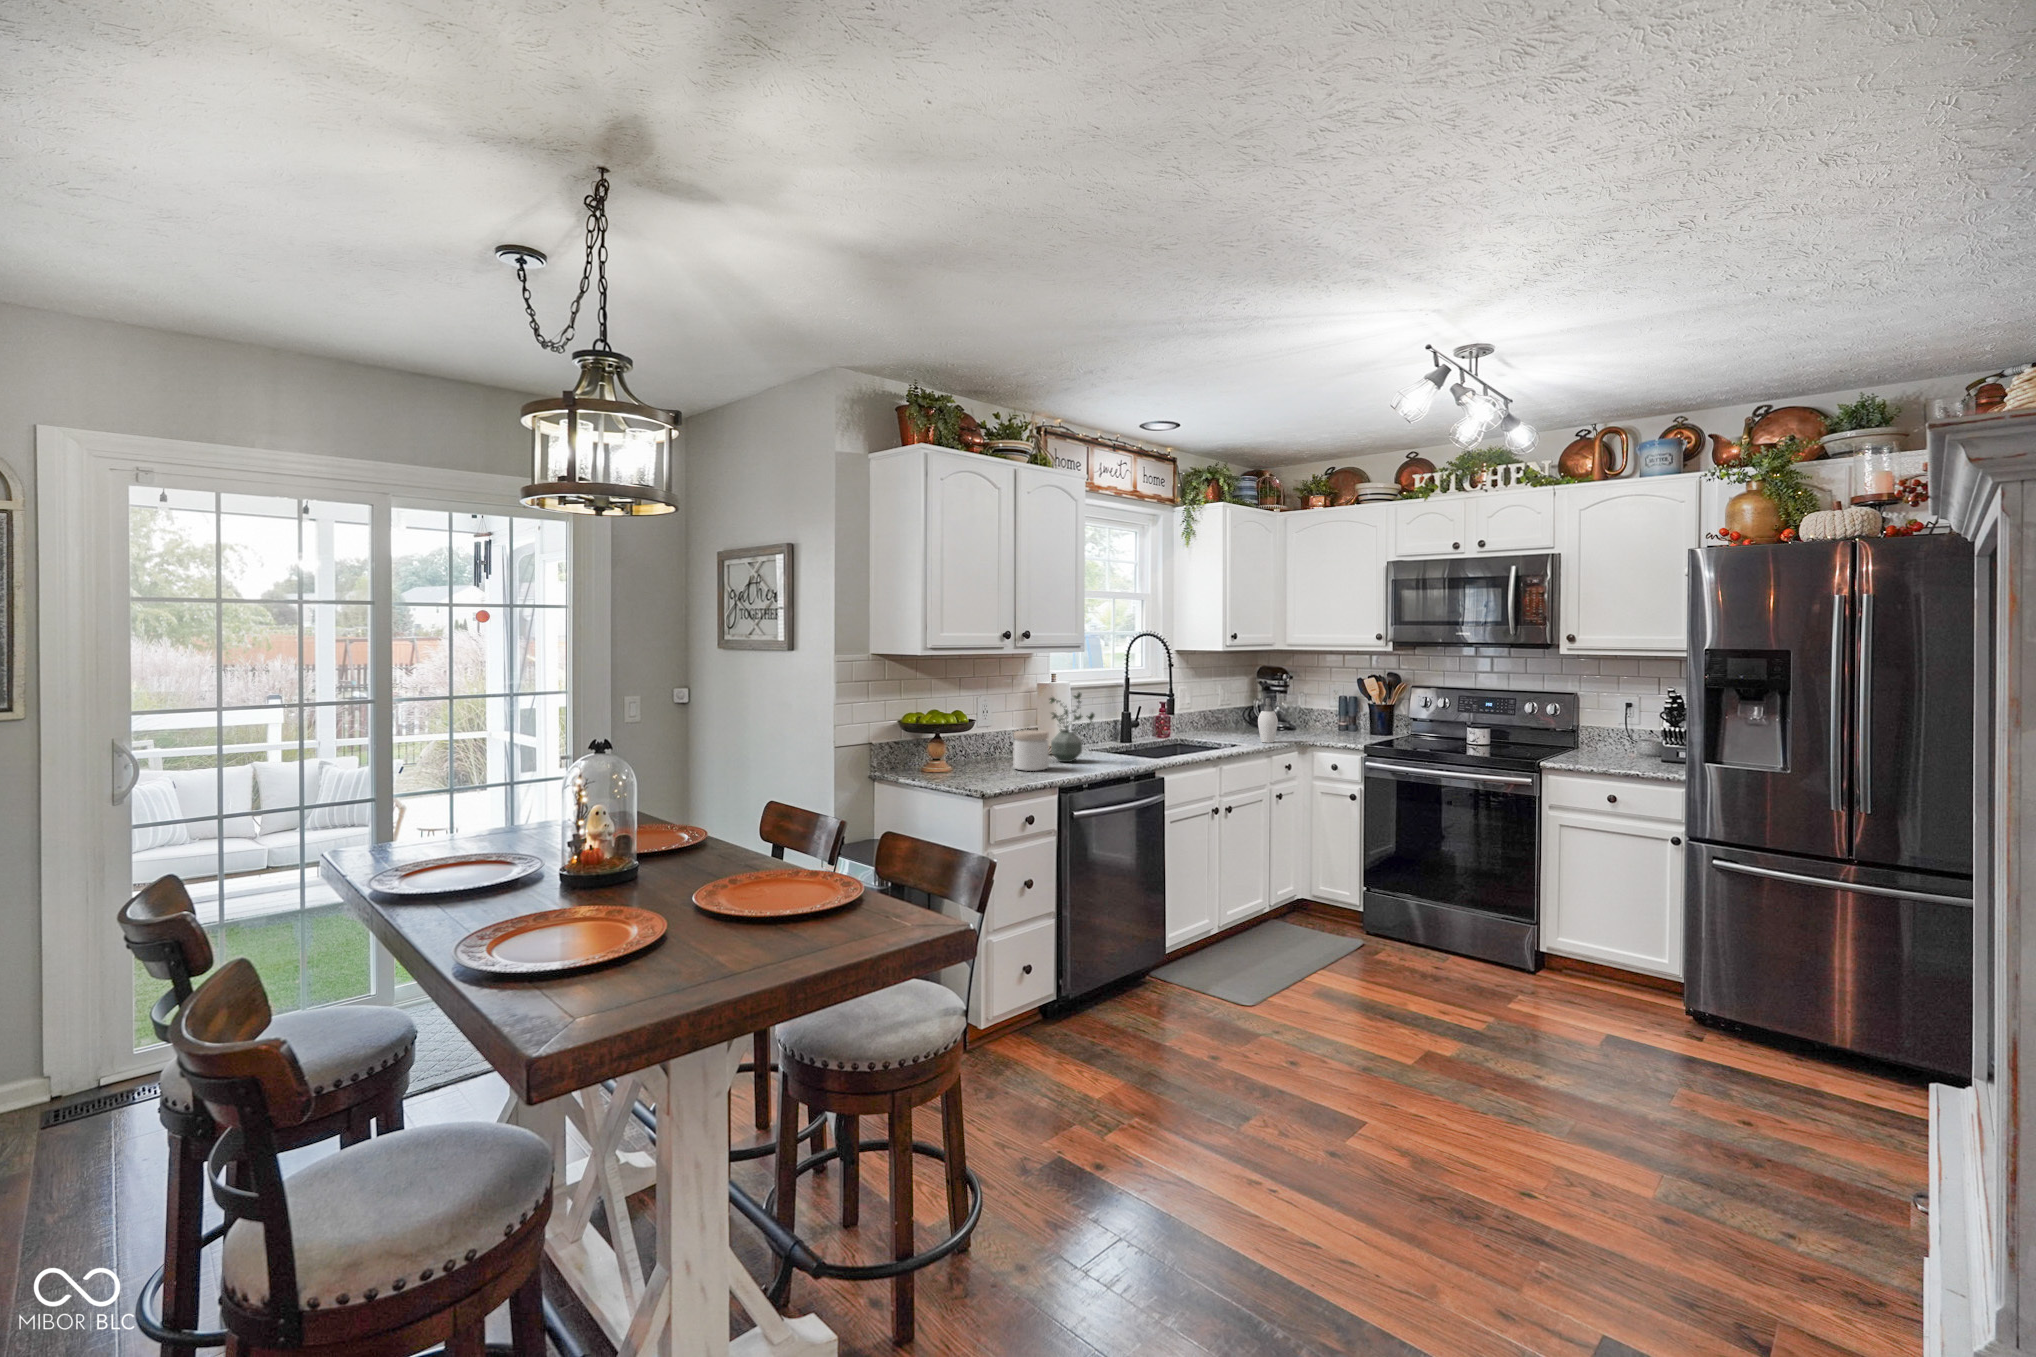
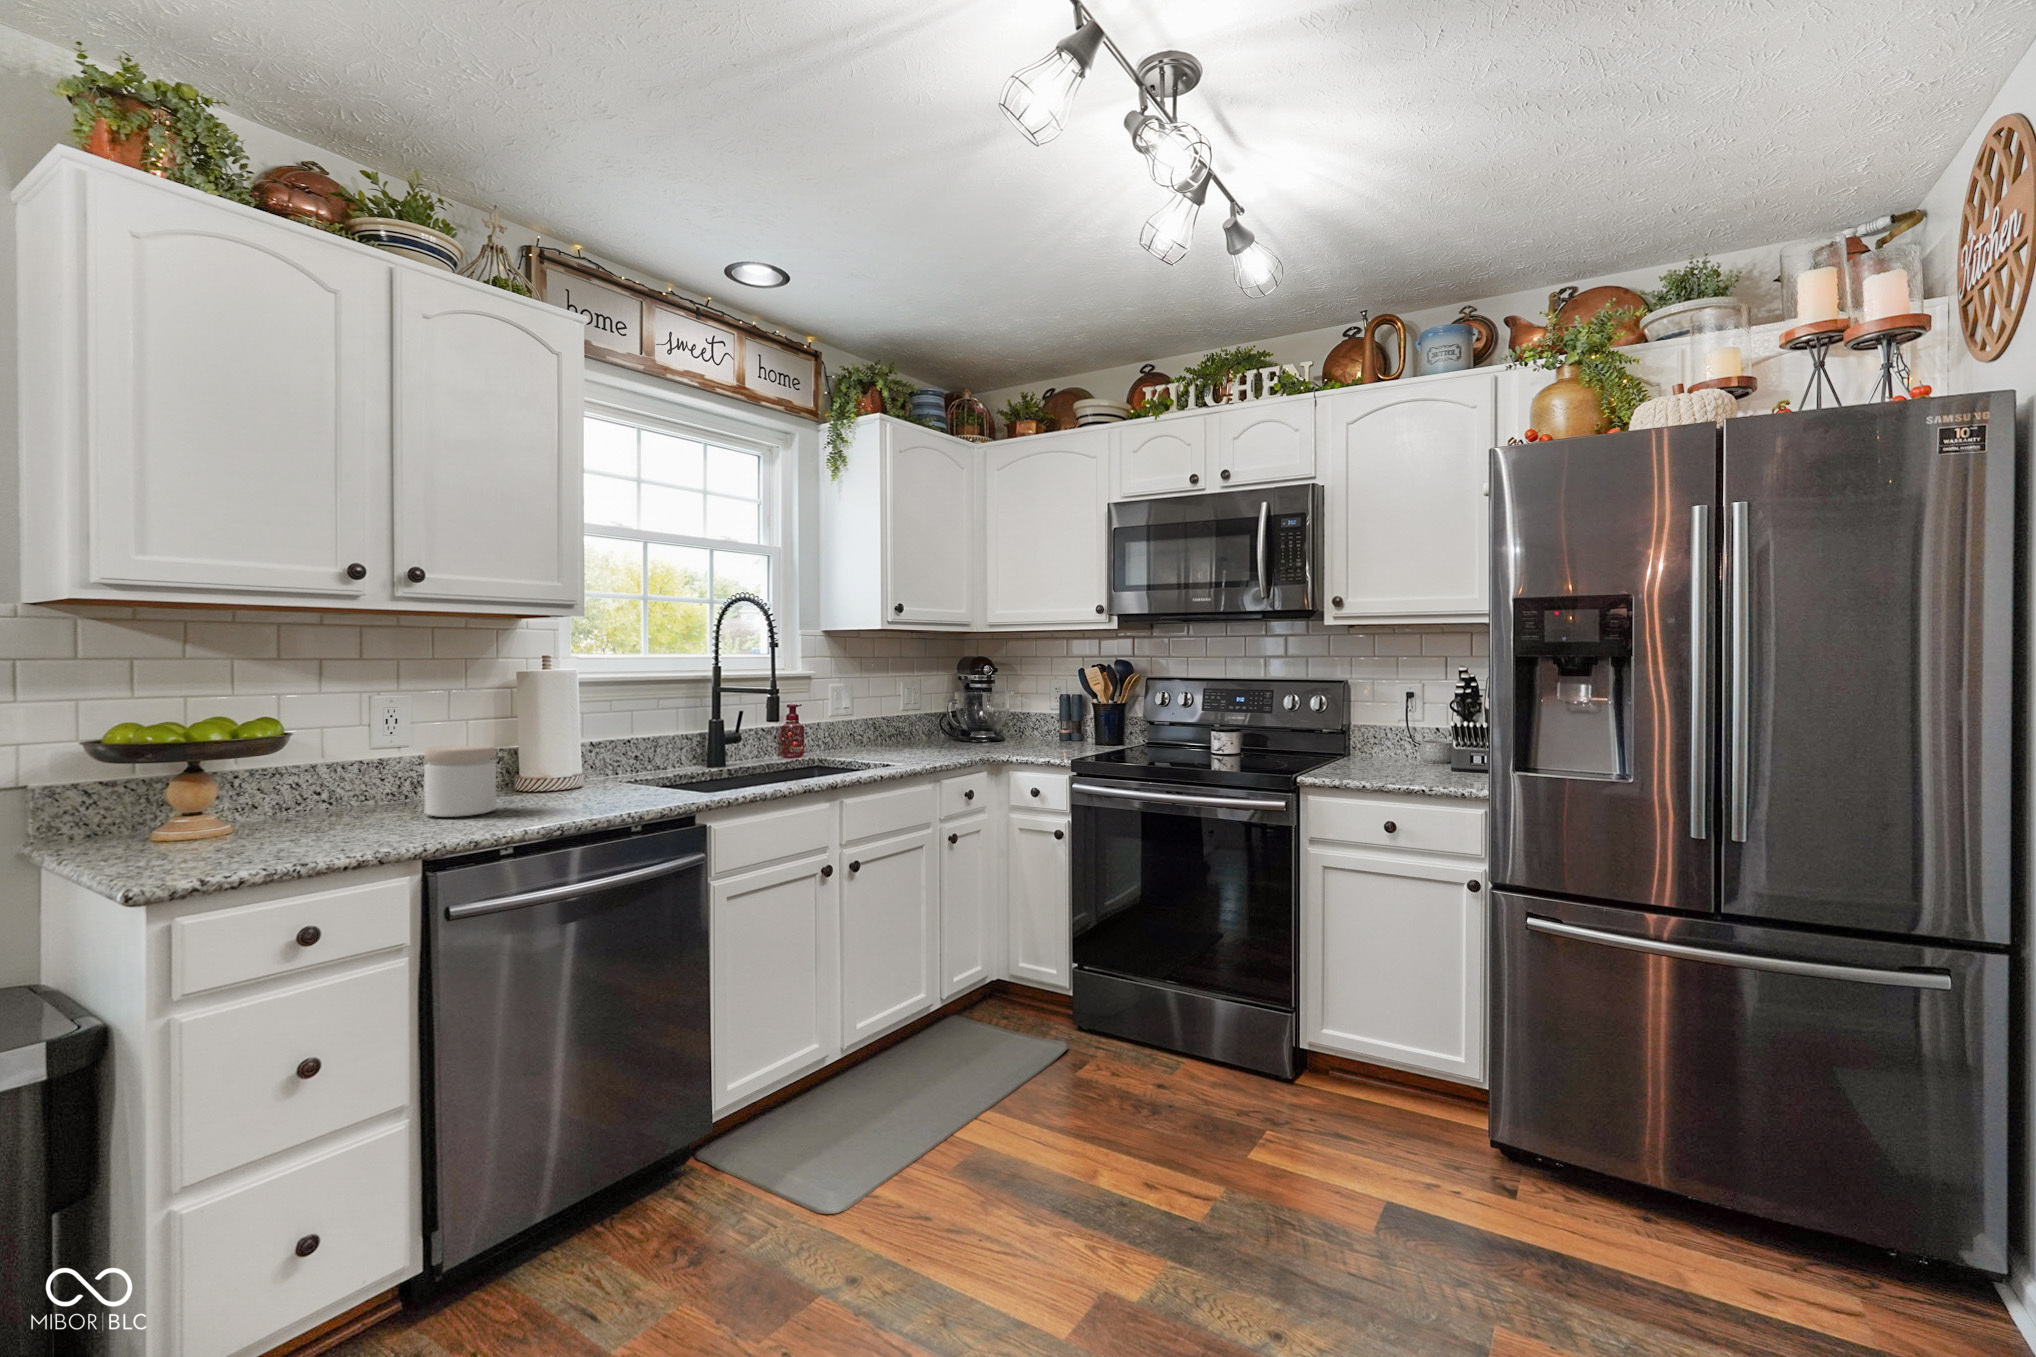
potted plant: present [1050,692,1094,762] -> none [526,679,607,798]
soap dispenser: present [1258,698,1278,743] -> none [926,694,963,758]

